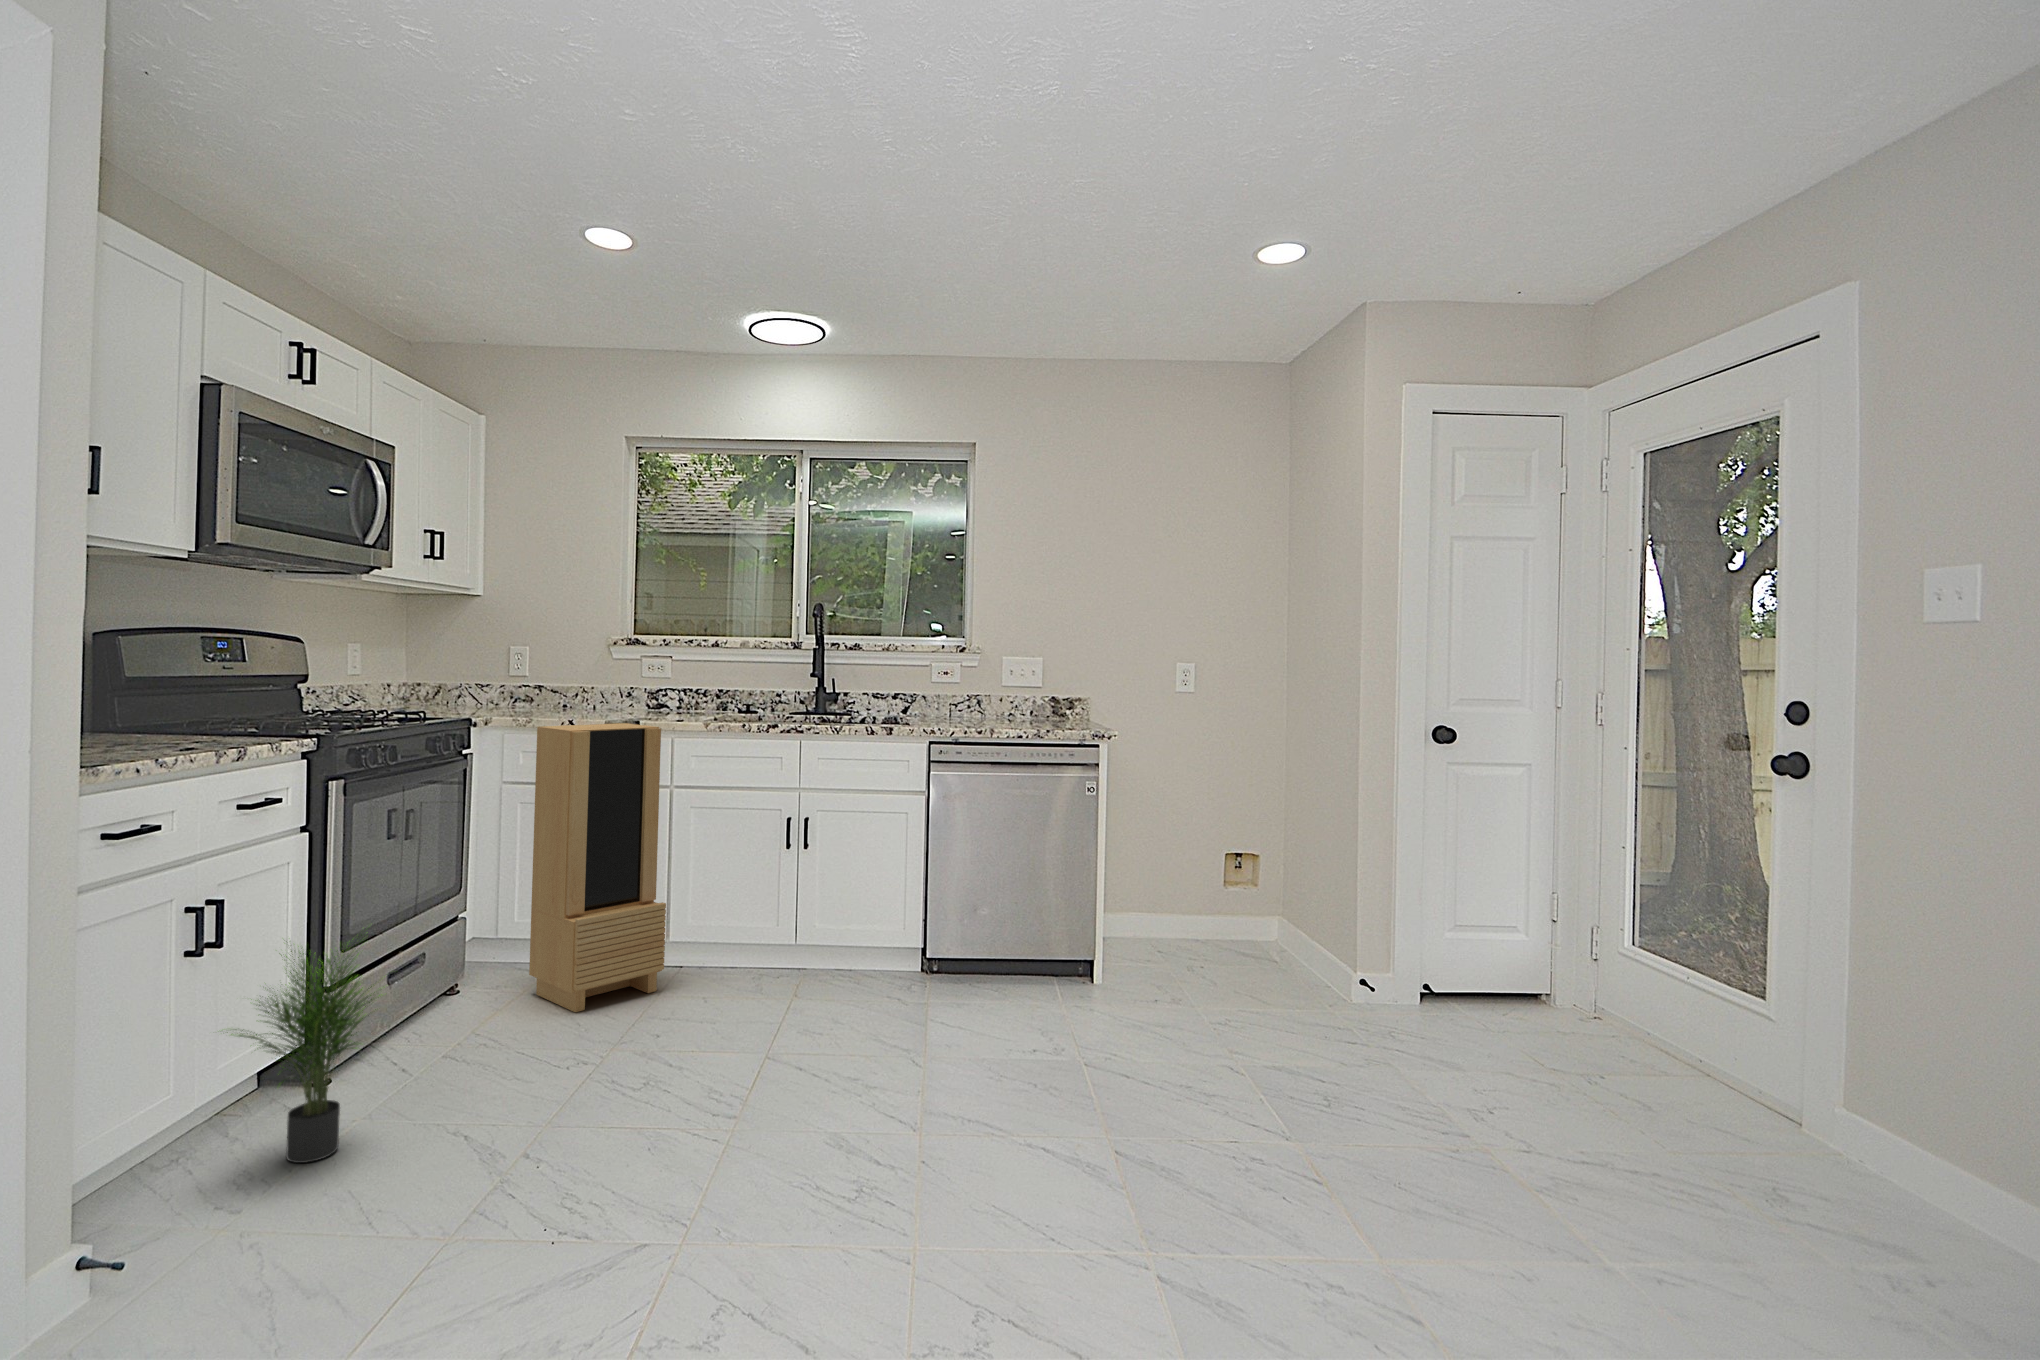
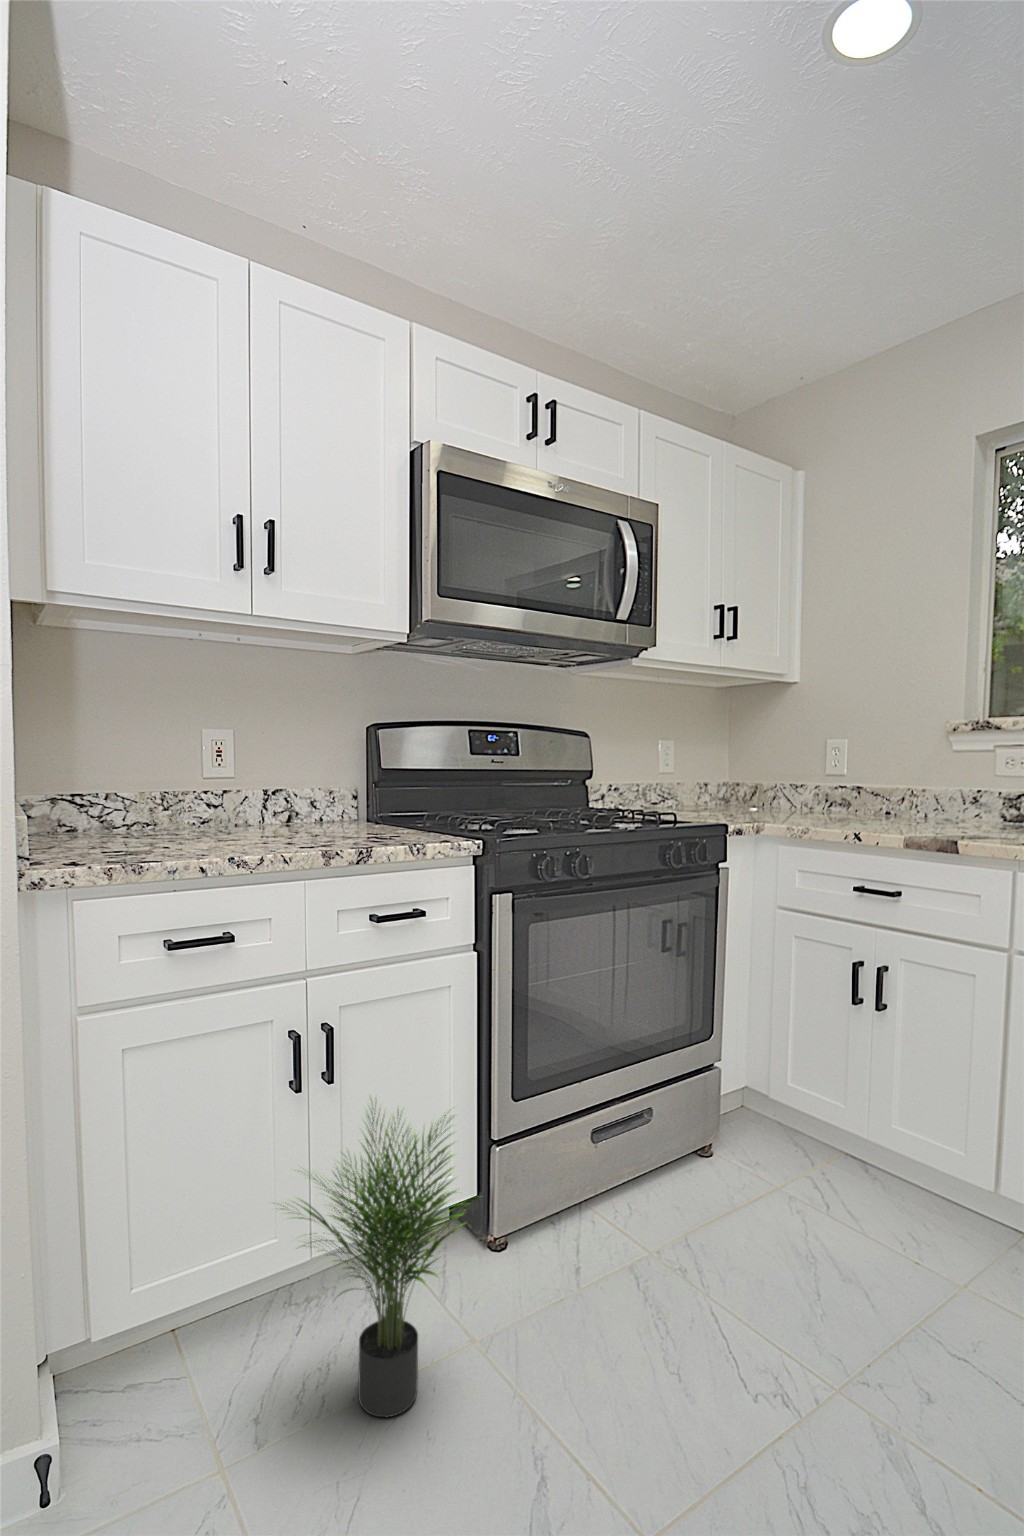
storage cabinet: present [529,723,666,1012] -> none [793,840,988,1273]

